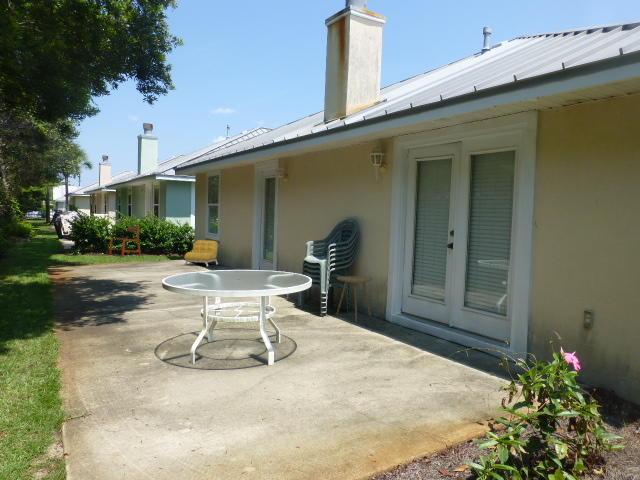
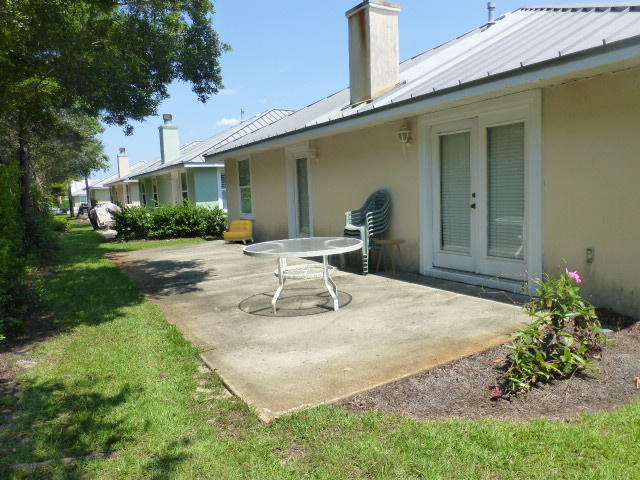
bench: present [109,226,141,257] -> none [151,212,180,241]

